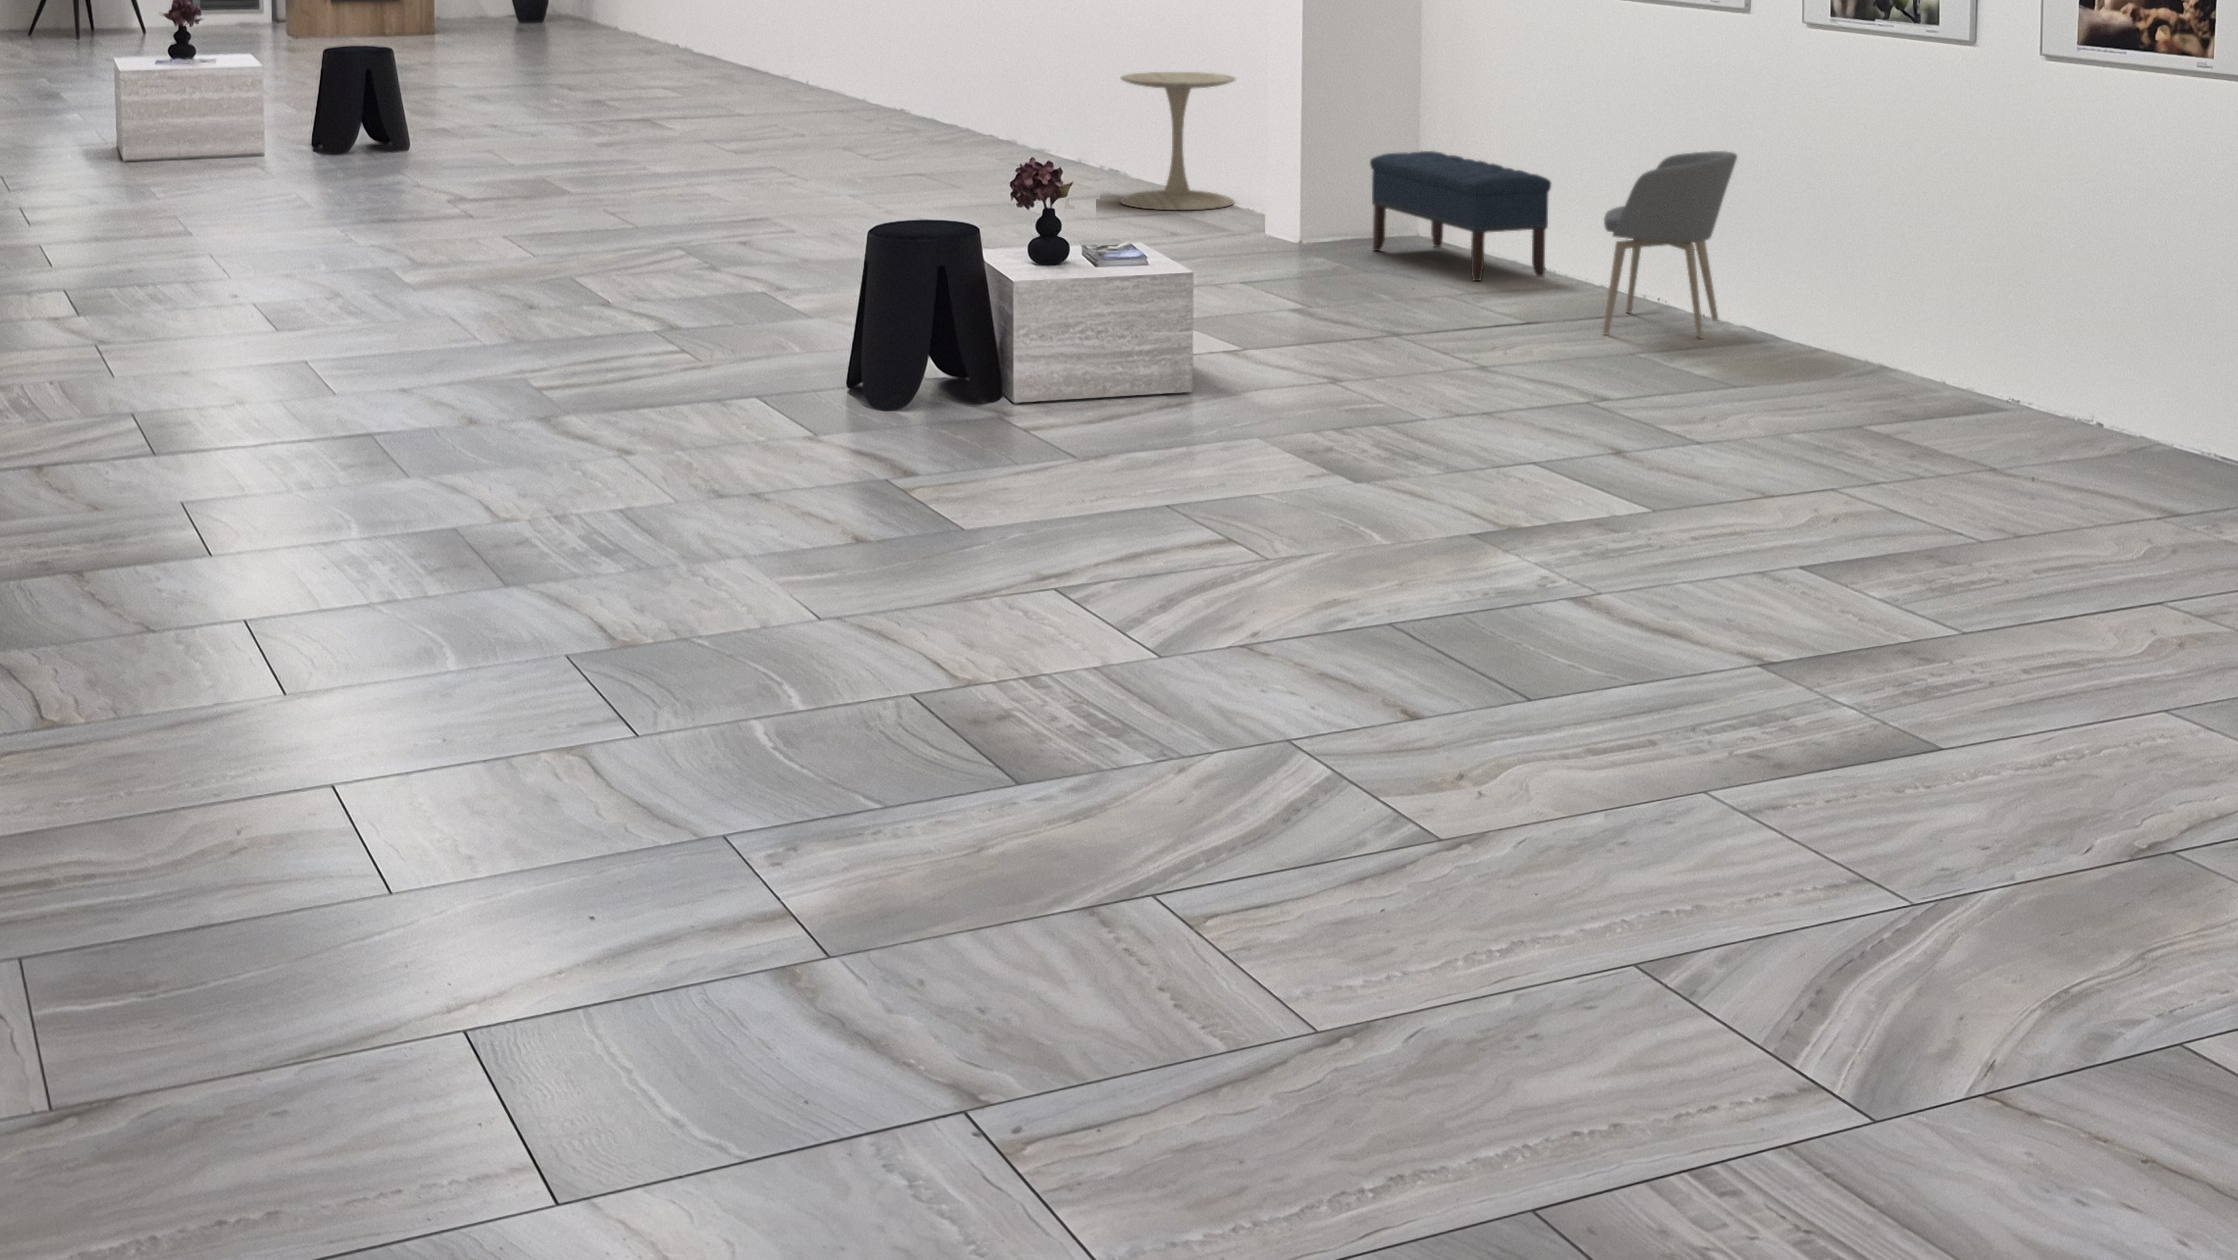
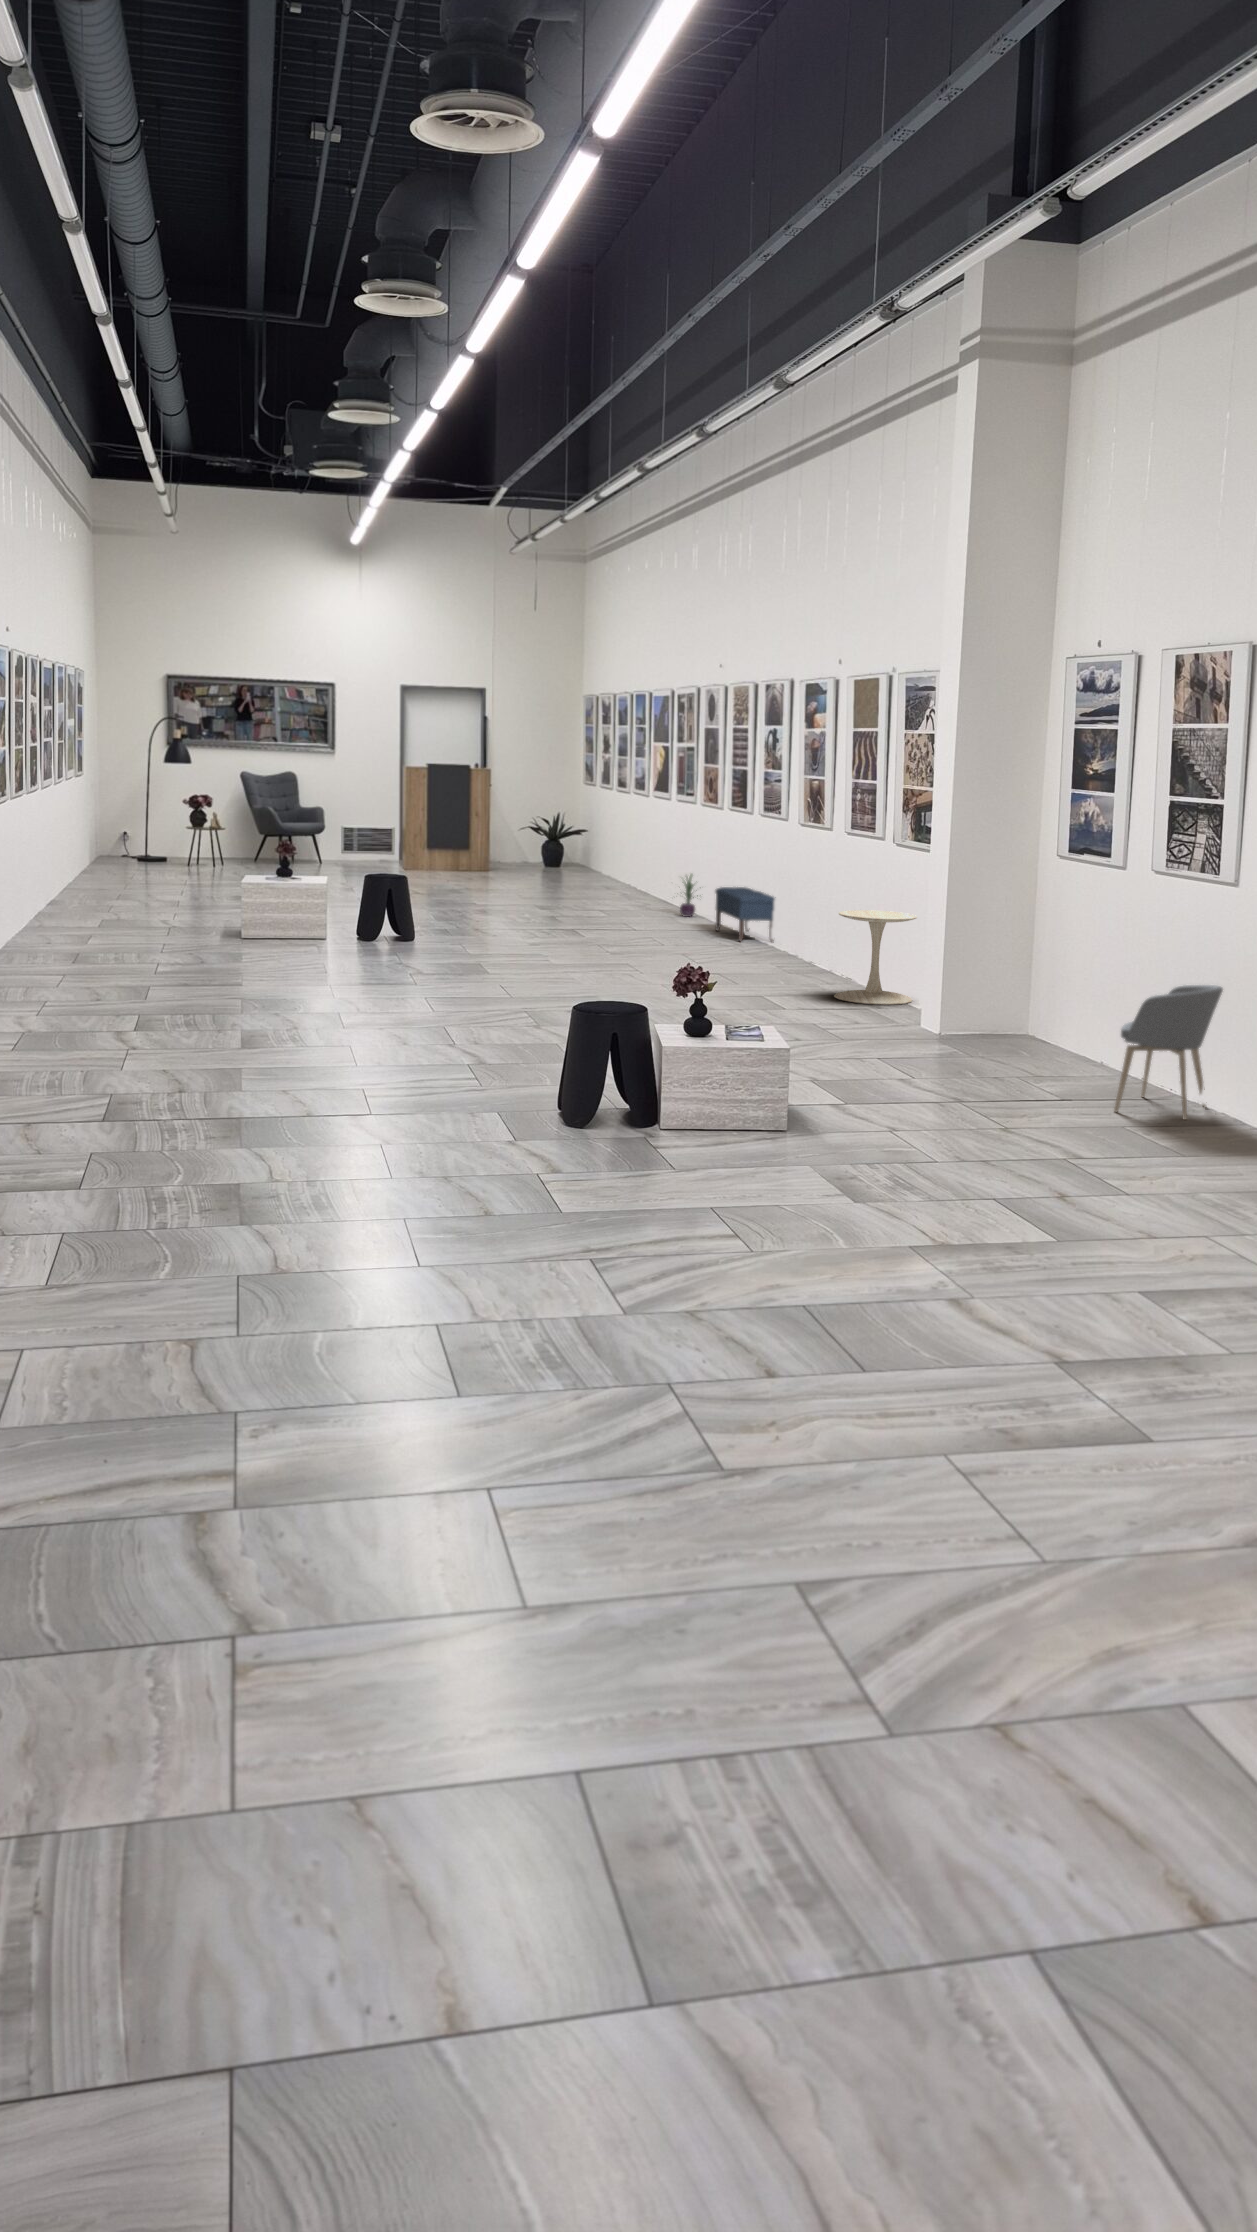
decorative plant: none [776,28,851,96] -> present [680,874,698,917]
bench: present [1370,151,1551,281] -> present [715,887,775,942]

